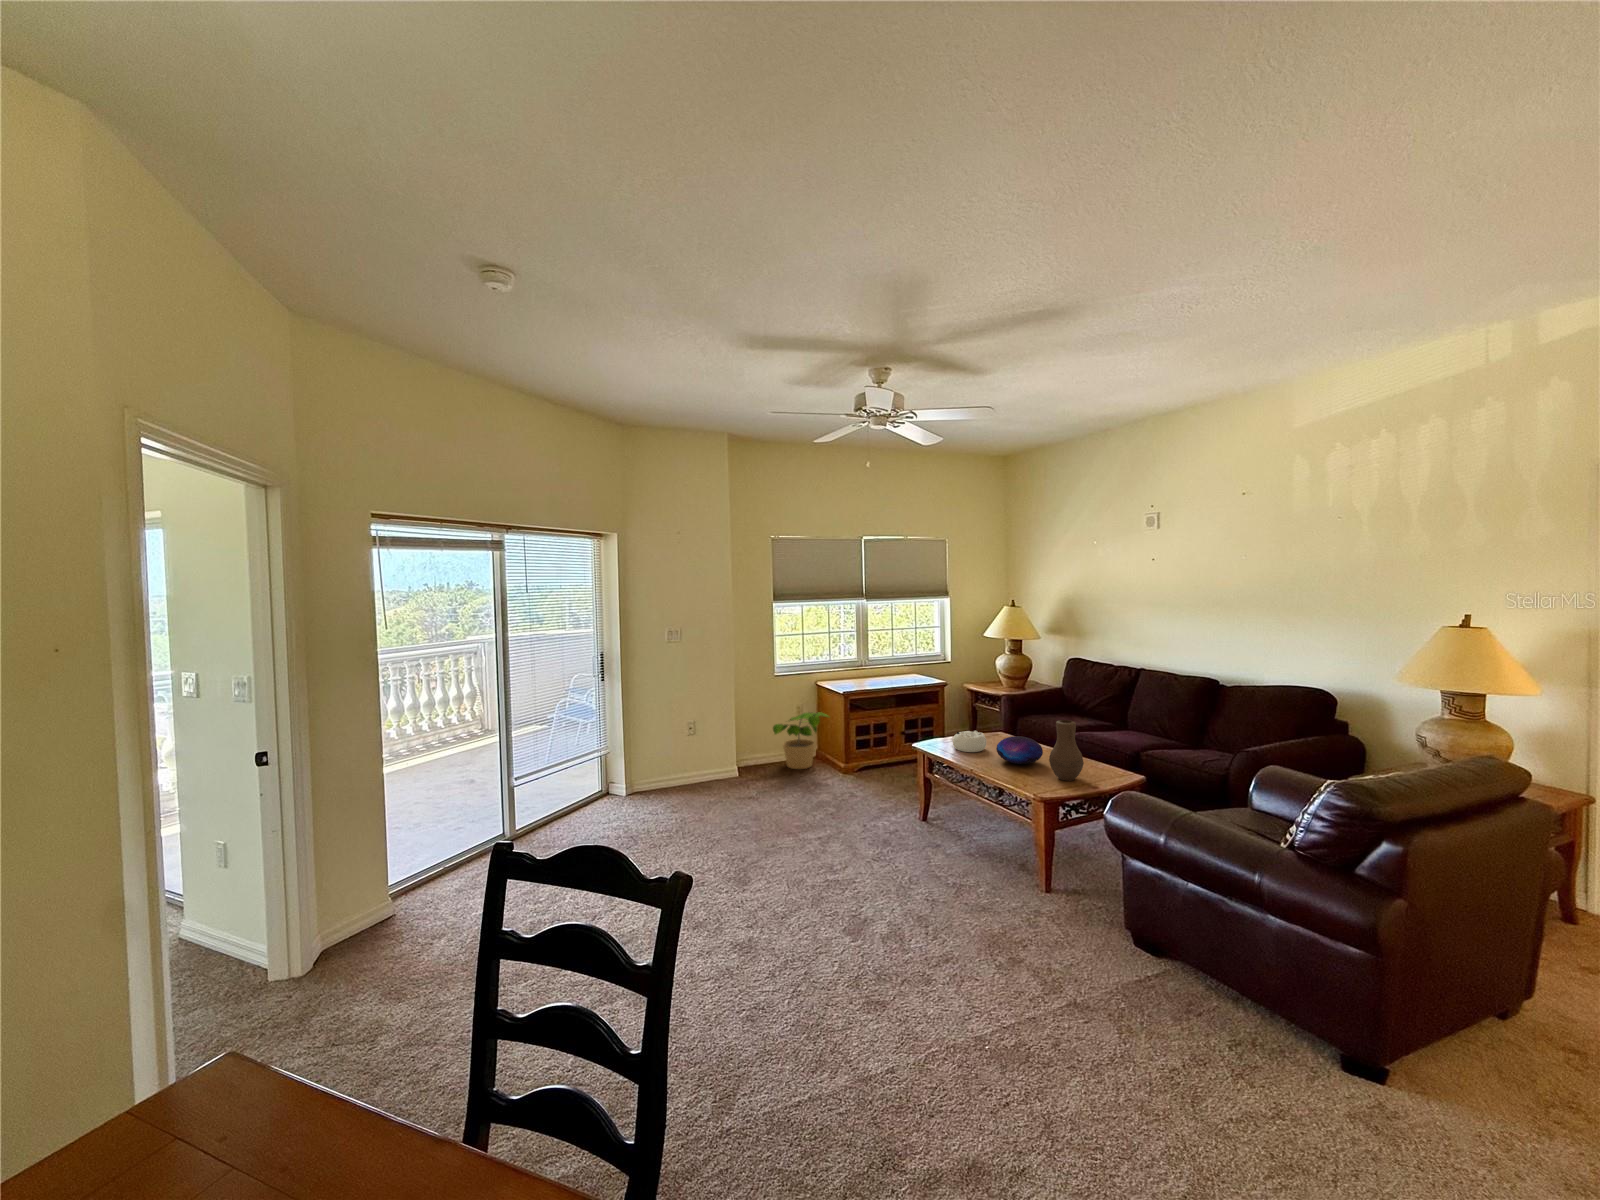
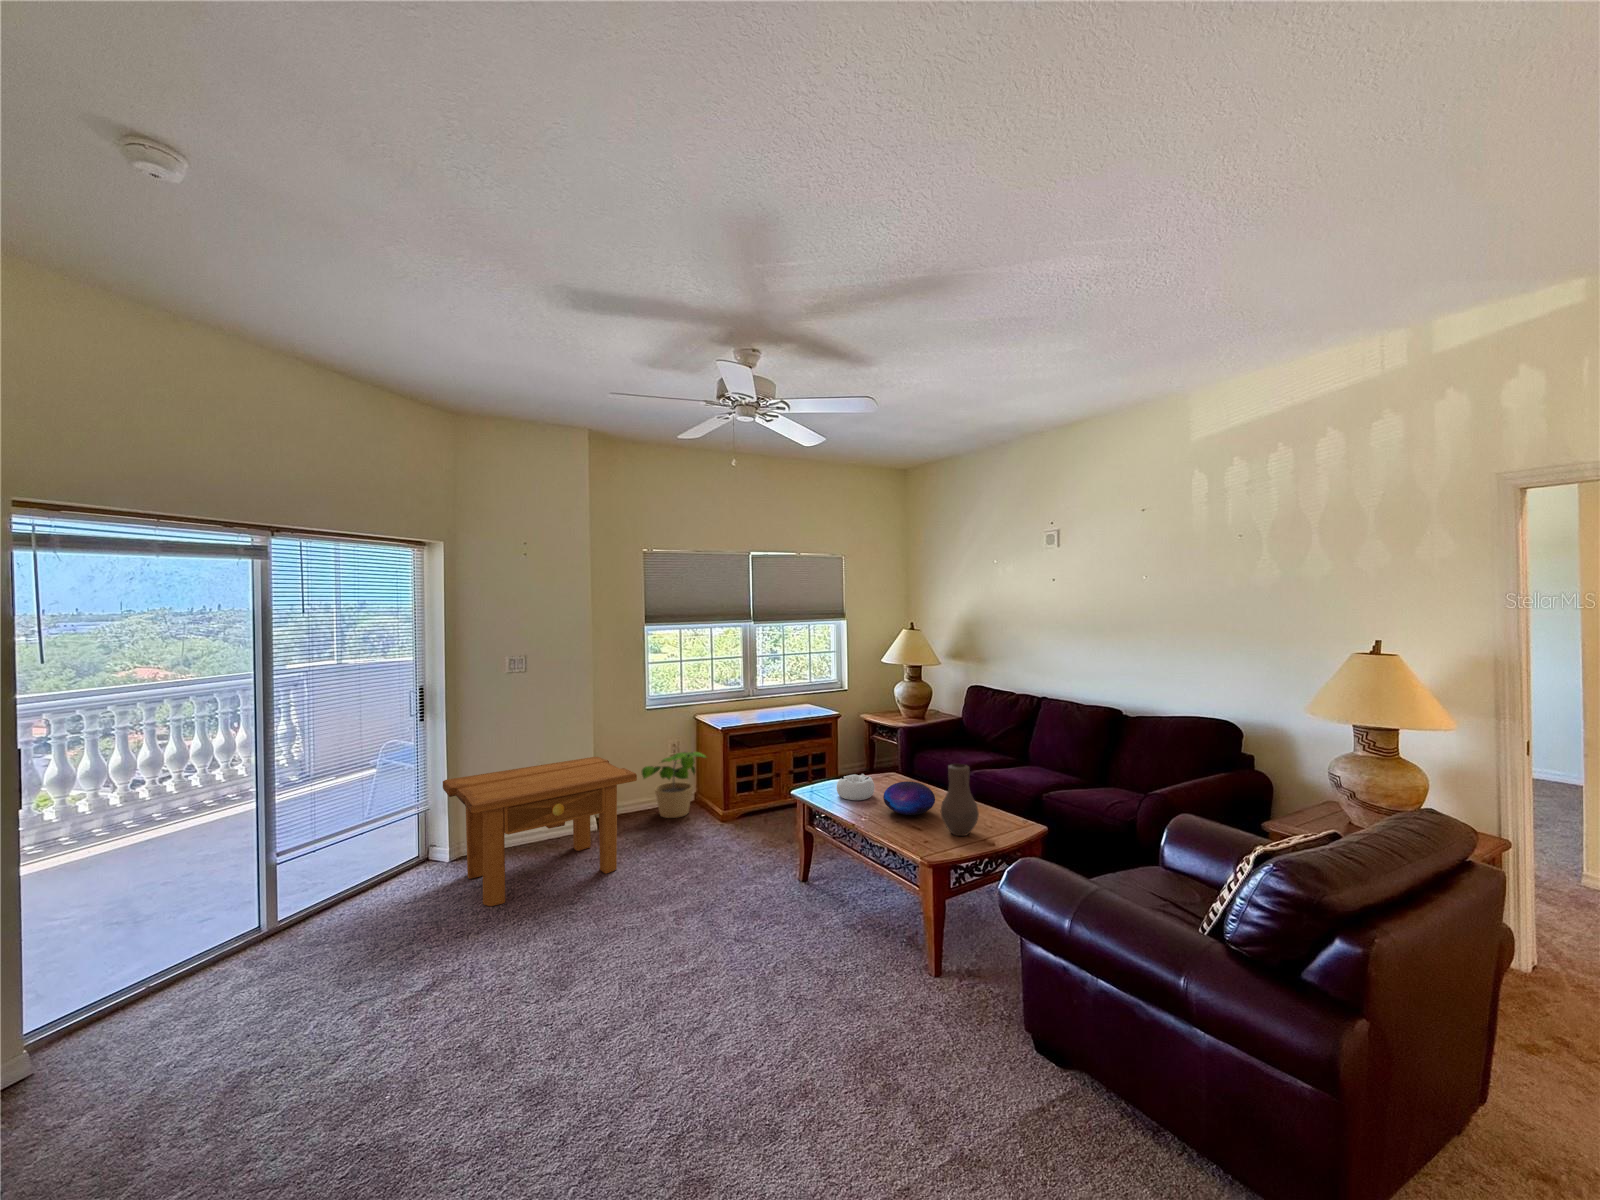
side table: none [623,714,778,828] -> present [443,757,637,906]

